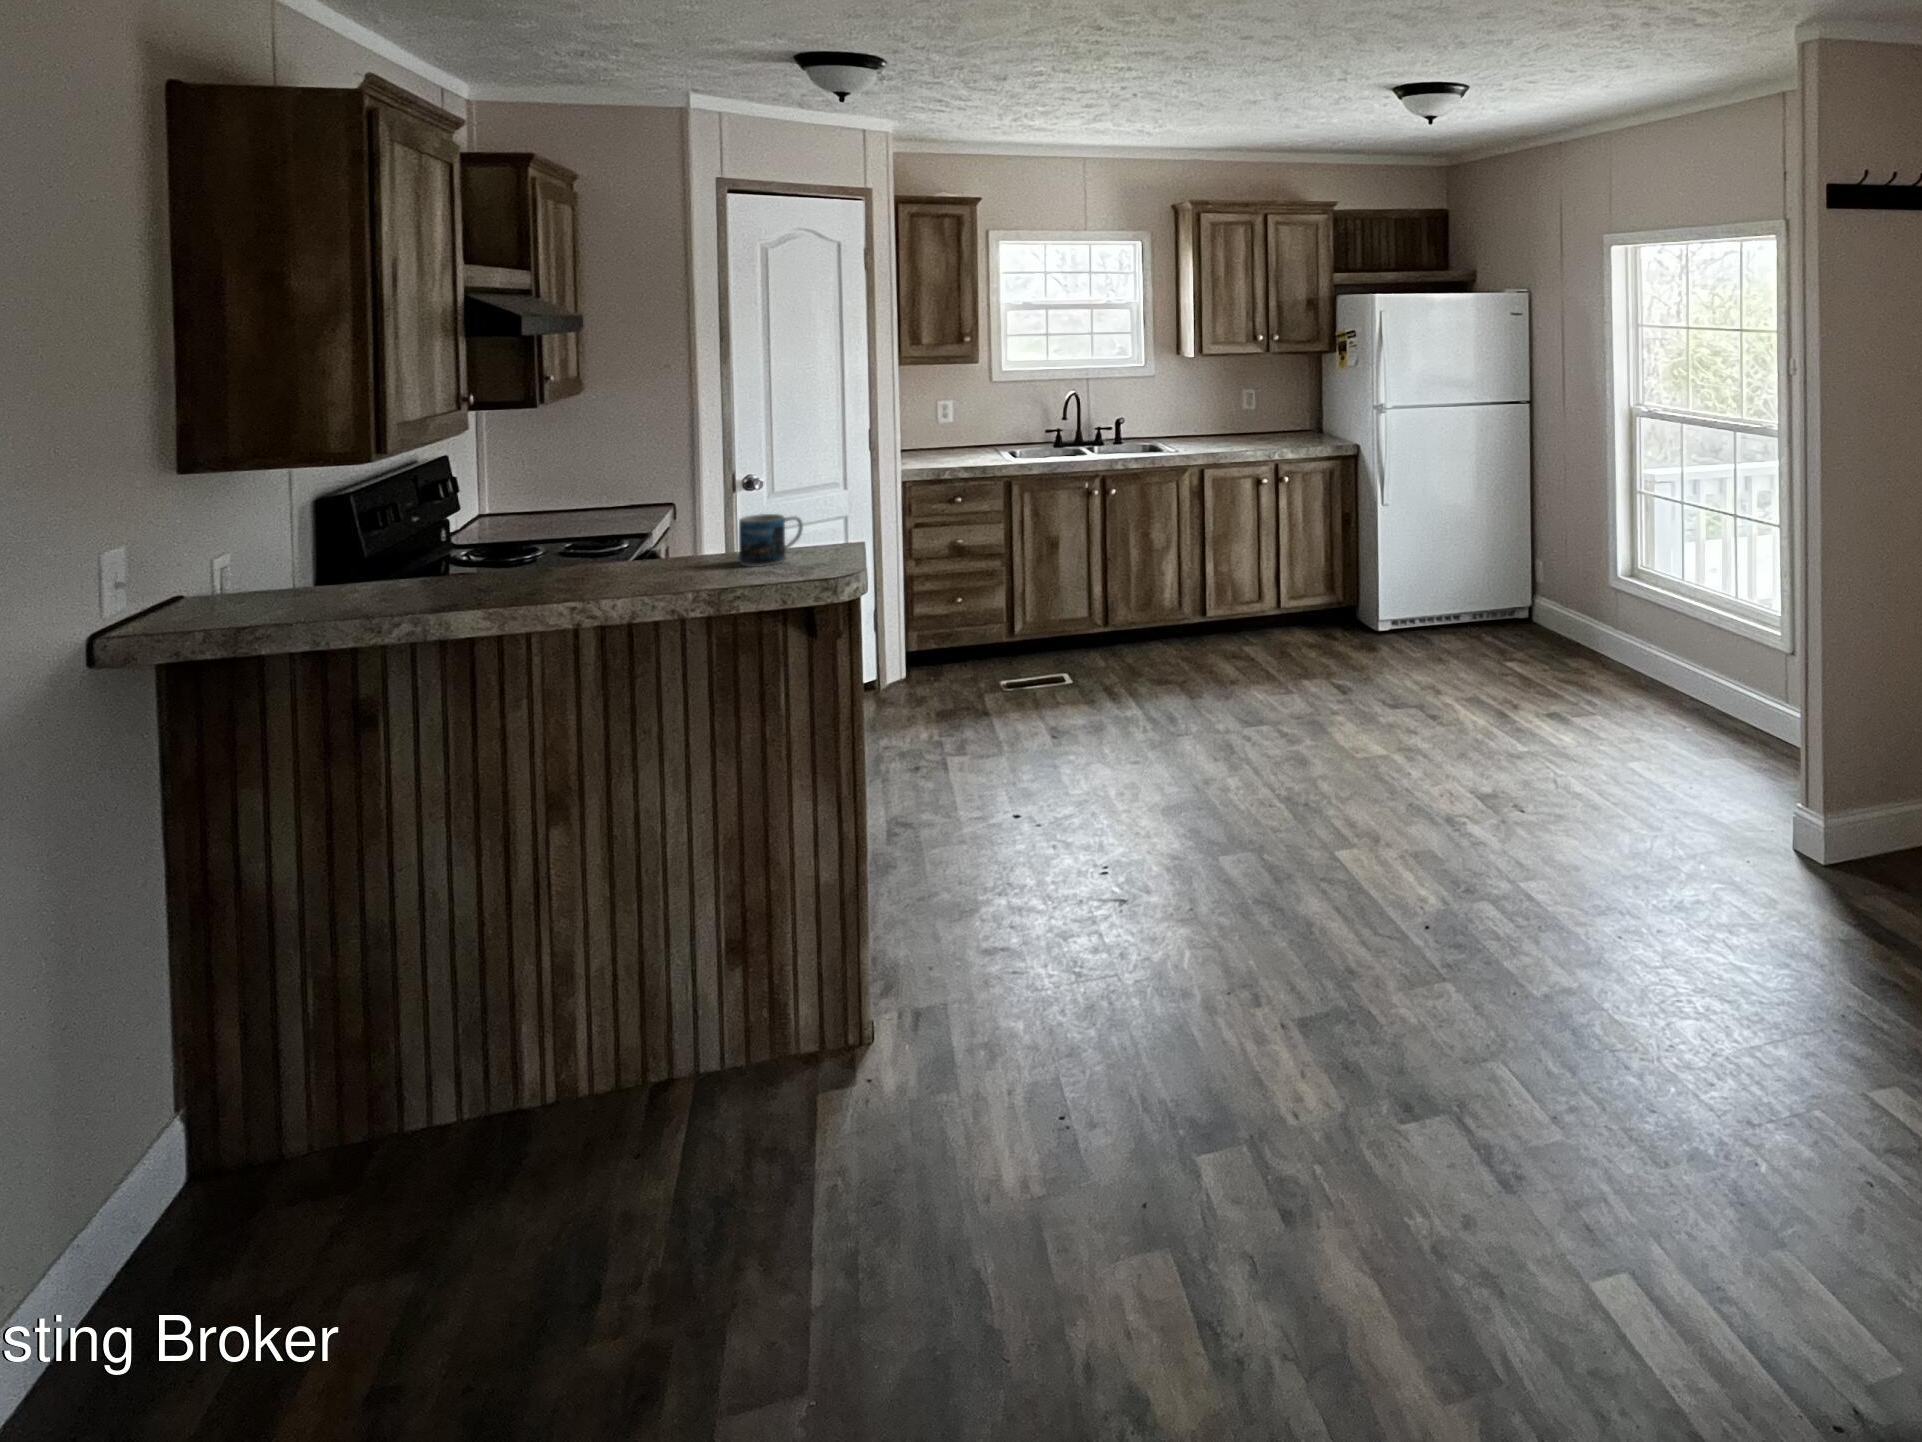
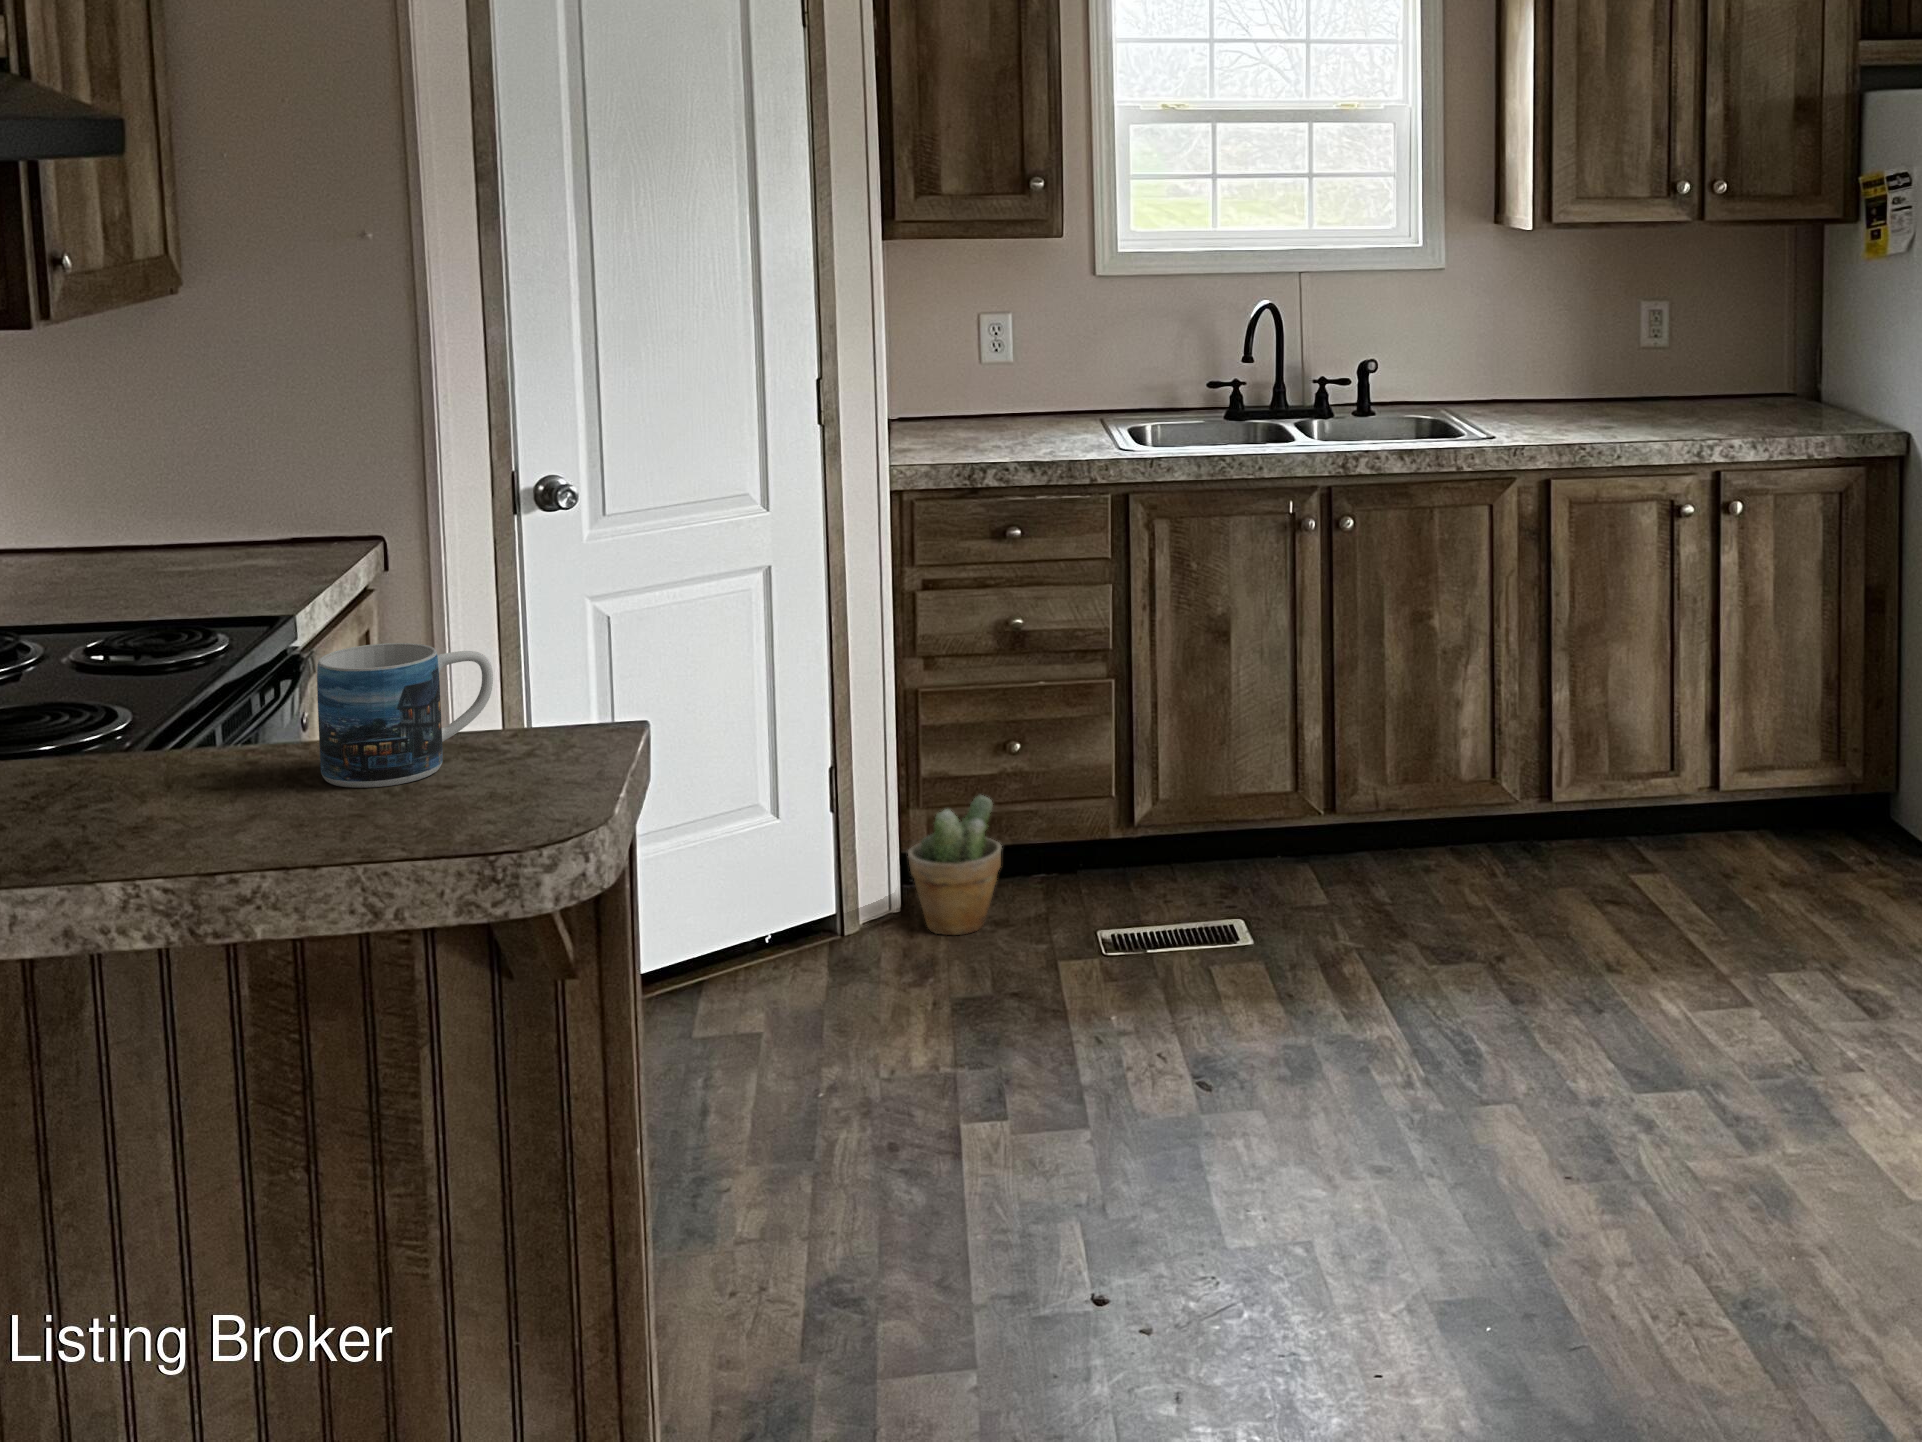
potted plant: none [910,621,955,686] -> present [908,795,1002,935]

